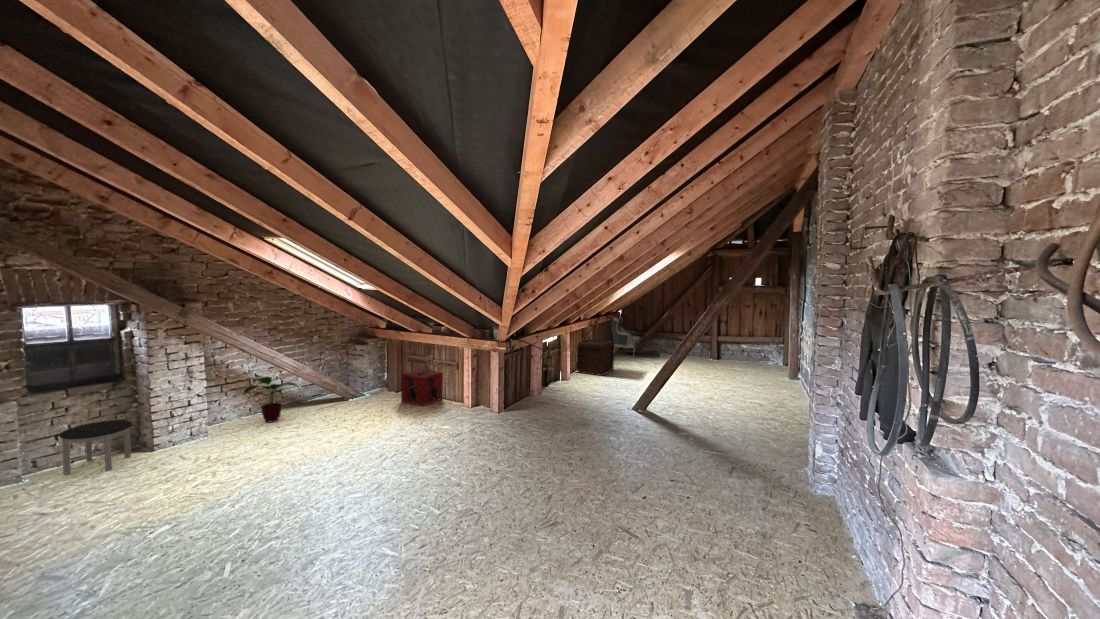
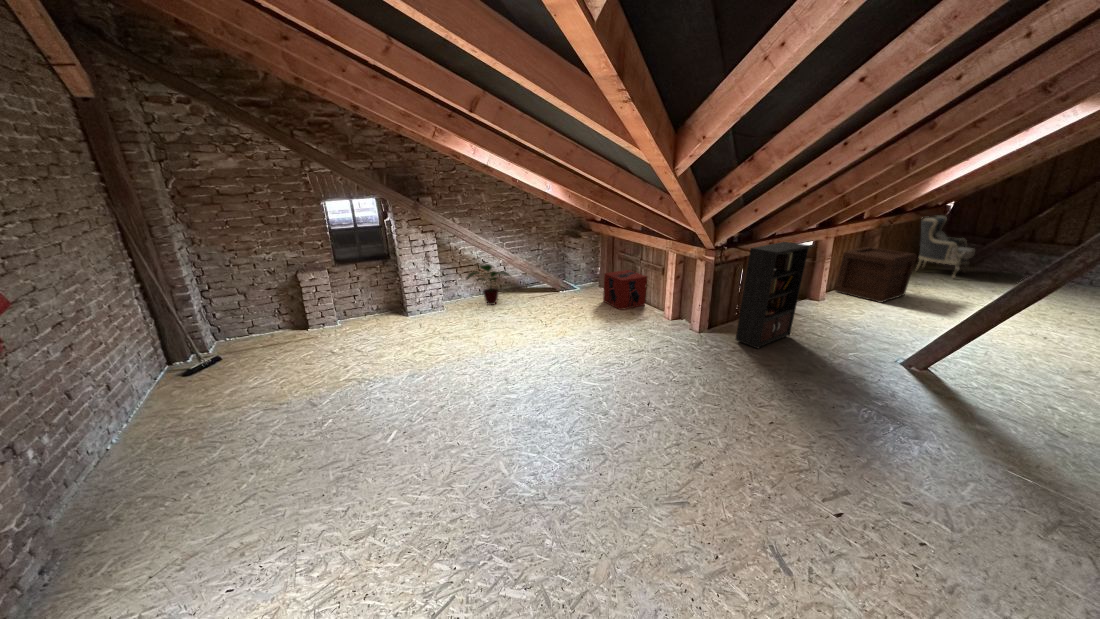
bookcase: none [525,335,561,416] -> present [736,242,809,348]
round table: present [59,420,132,475] -> none [352,289,396,327]

